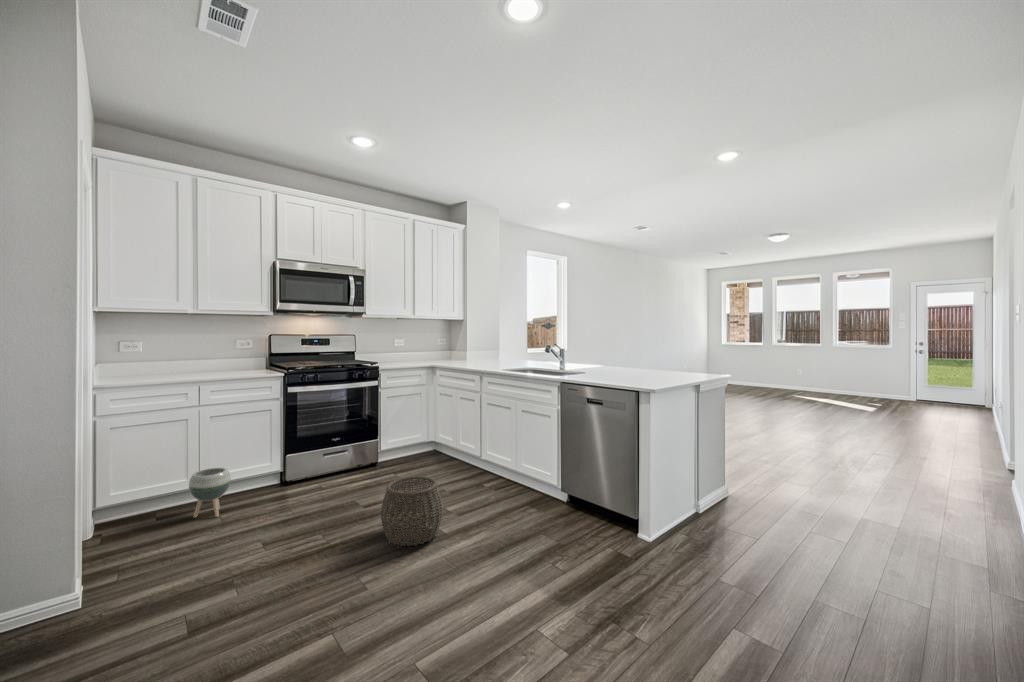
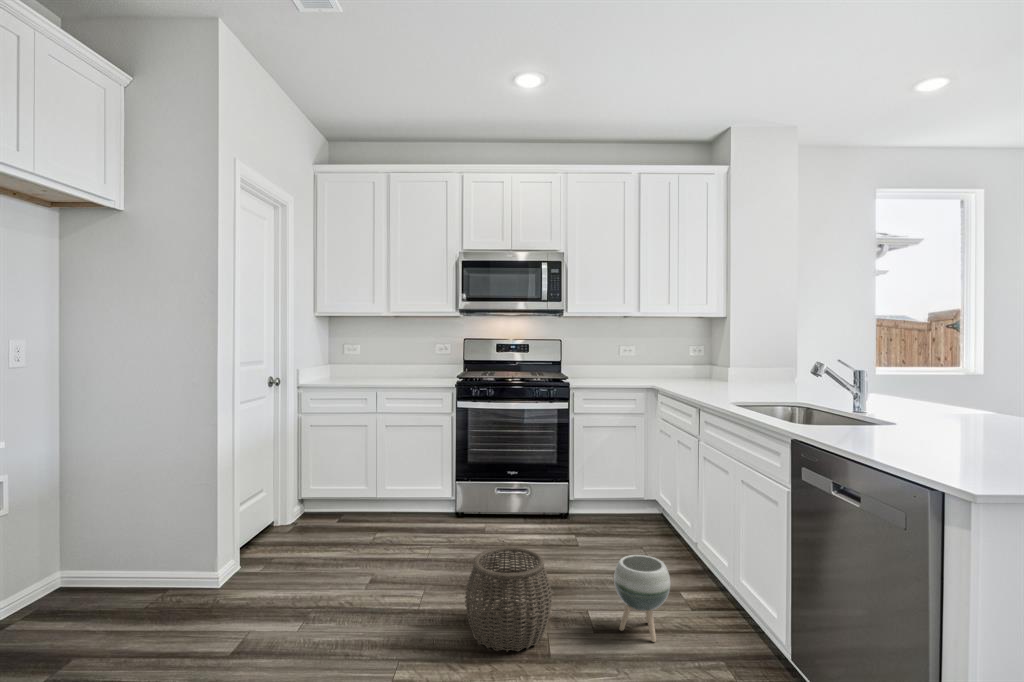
planter: present [189,468,231,517] -> present [614,555,670,642]

